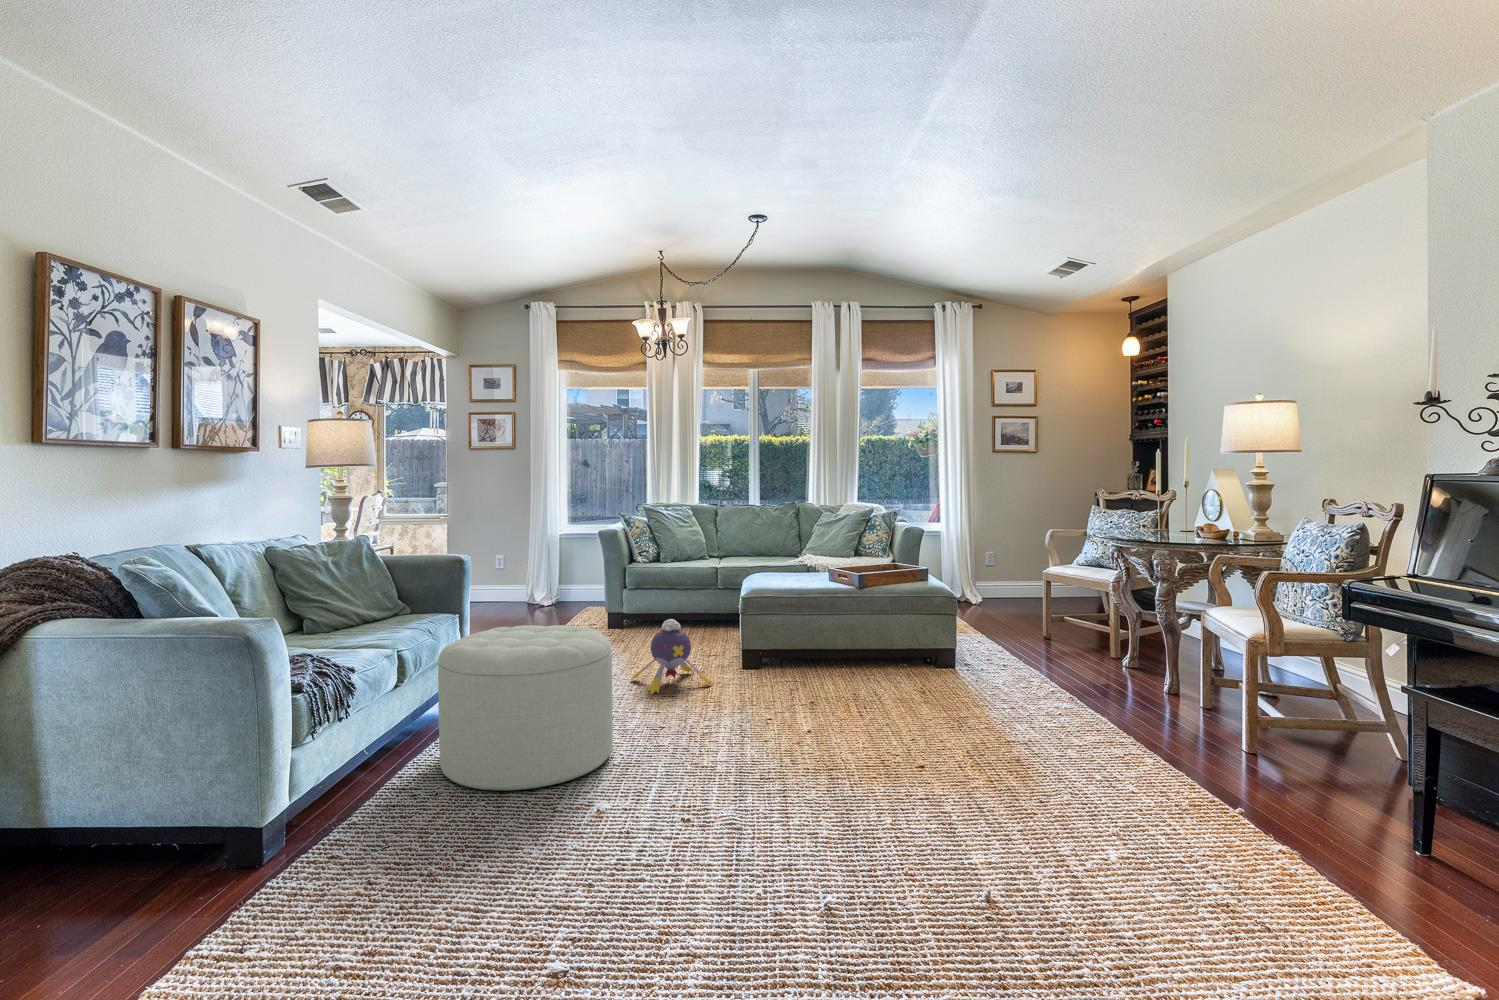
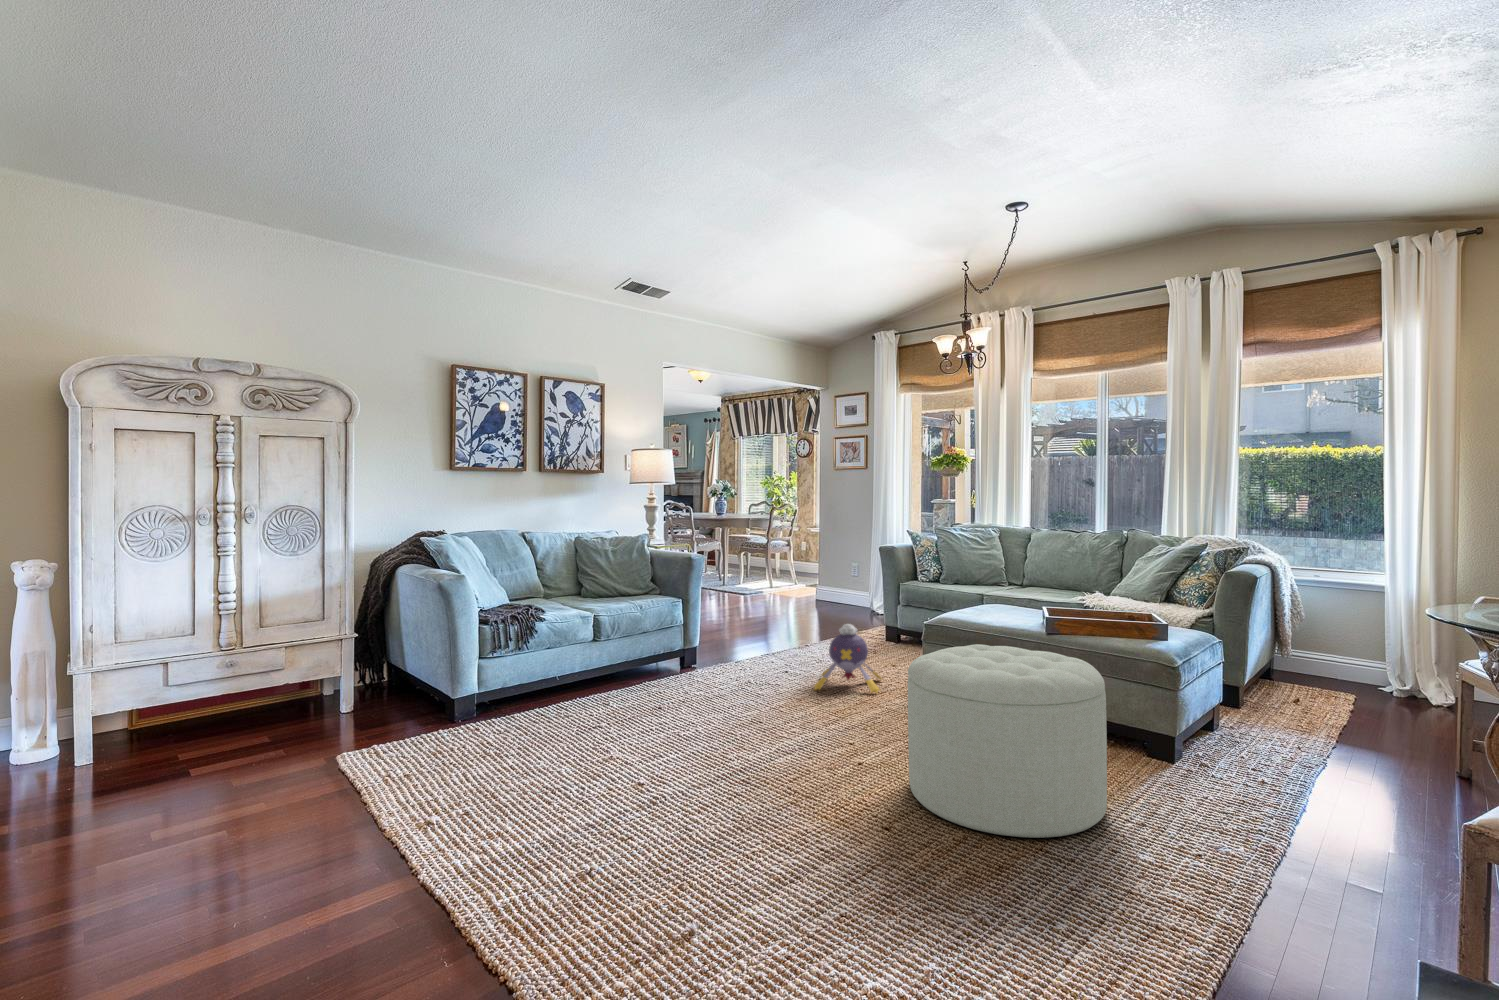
ottoman: present [438,625,613,790] -> present [908,644,1107,839]

